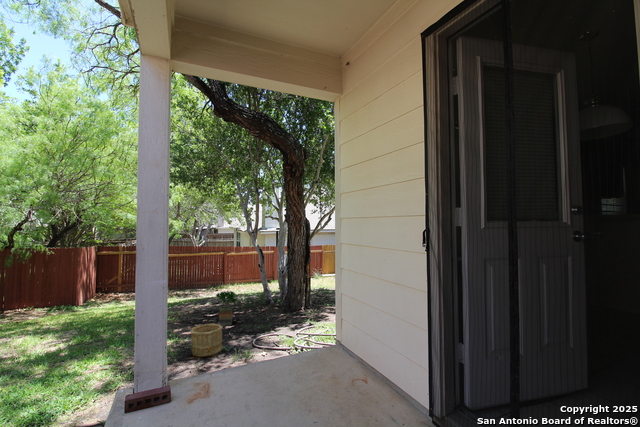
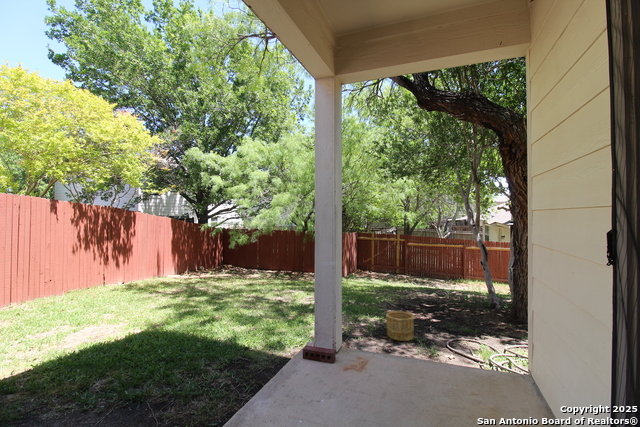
potted tree: present [216,291,237,326] -> none [425,284,448,319]

